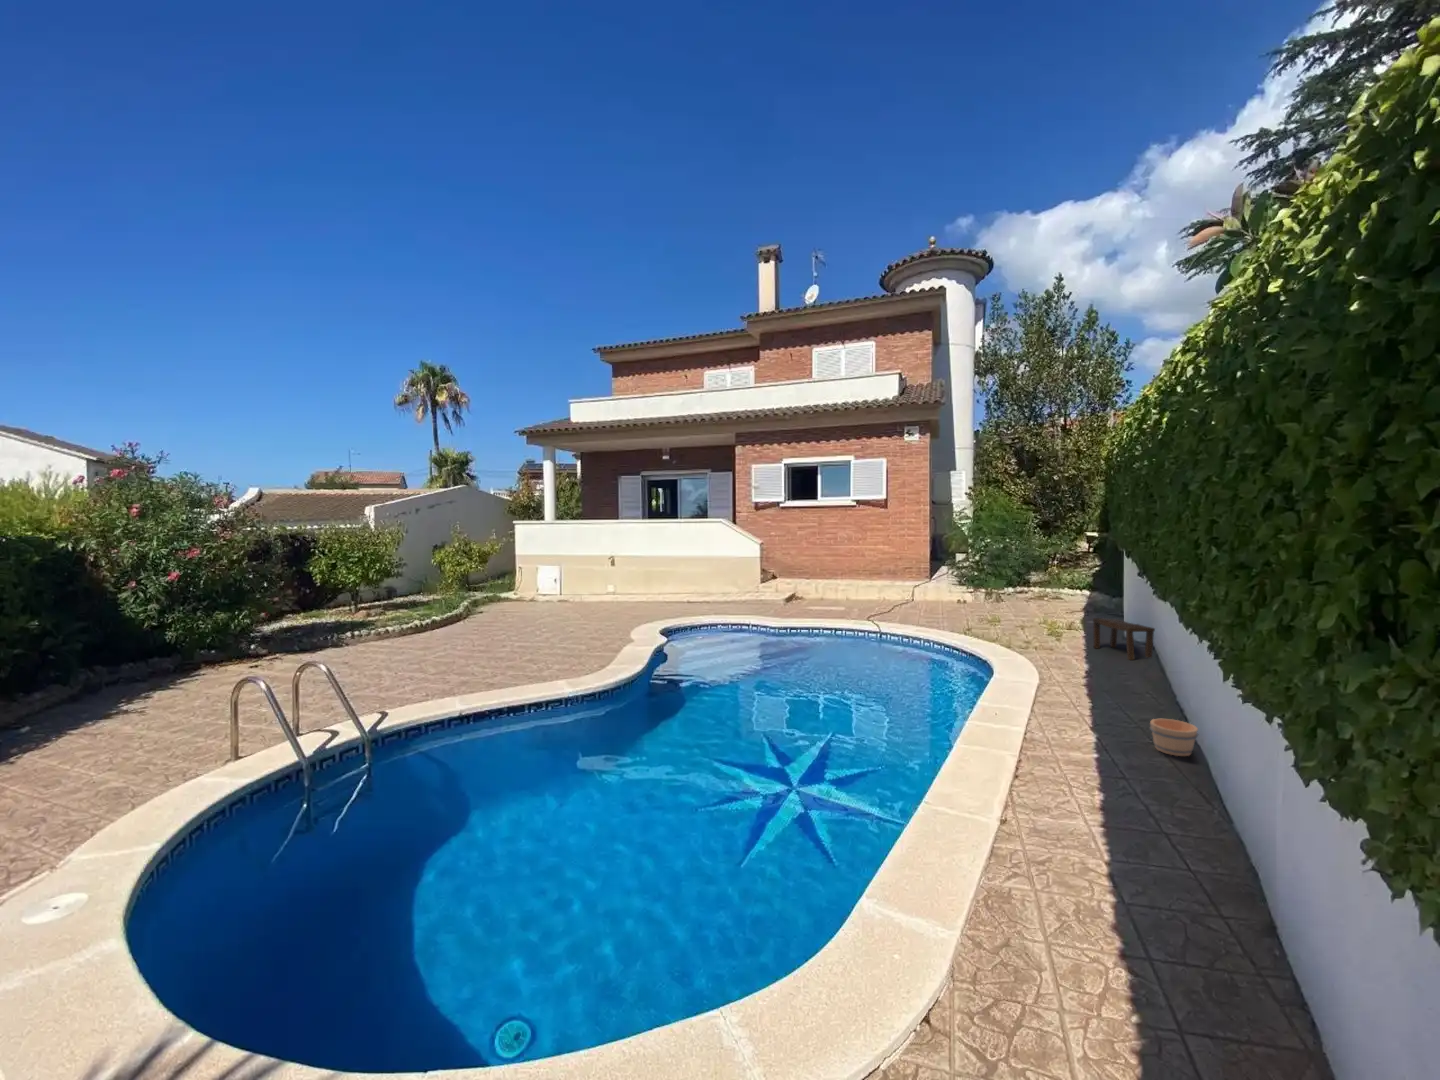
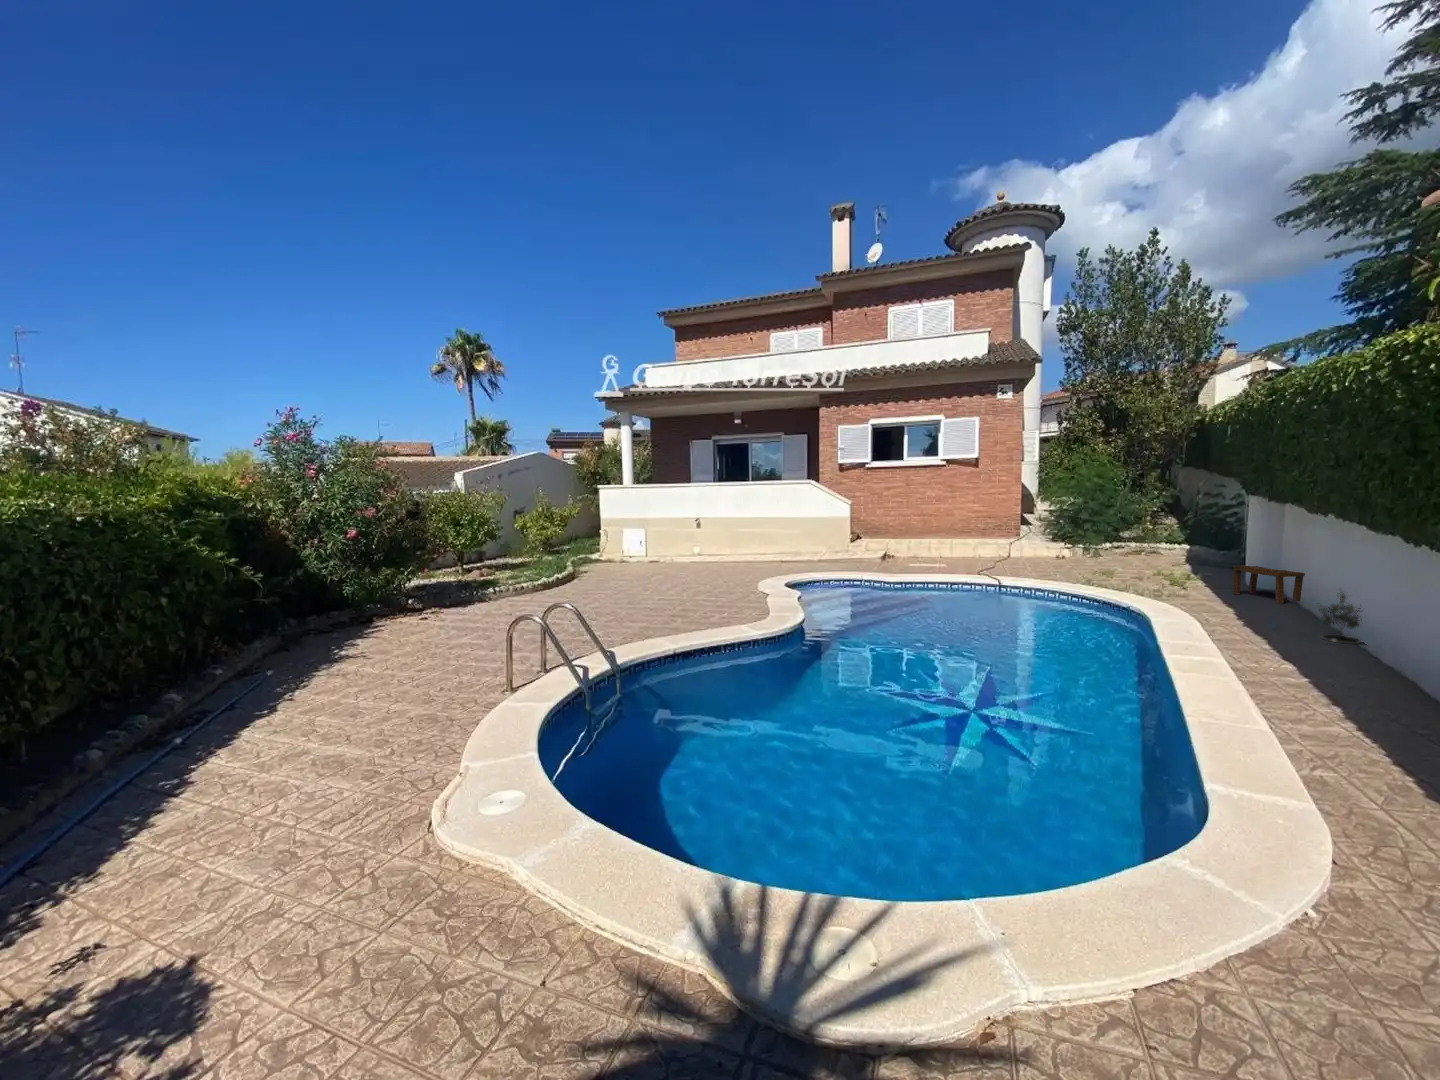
potted tree: none [1131,650,1177,711] -> present [1317,593,1363,644]
bucket: present [1150,719,1198,756] -> none [1367,646,1420,678]

